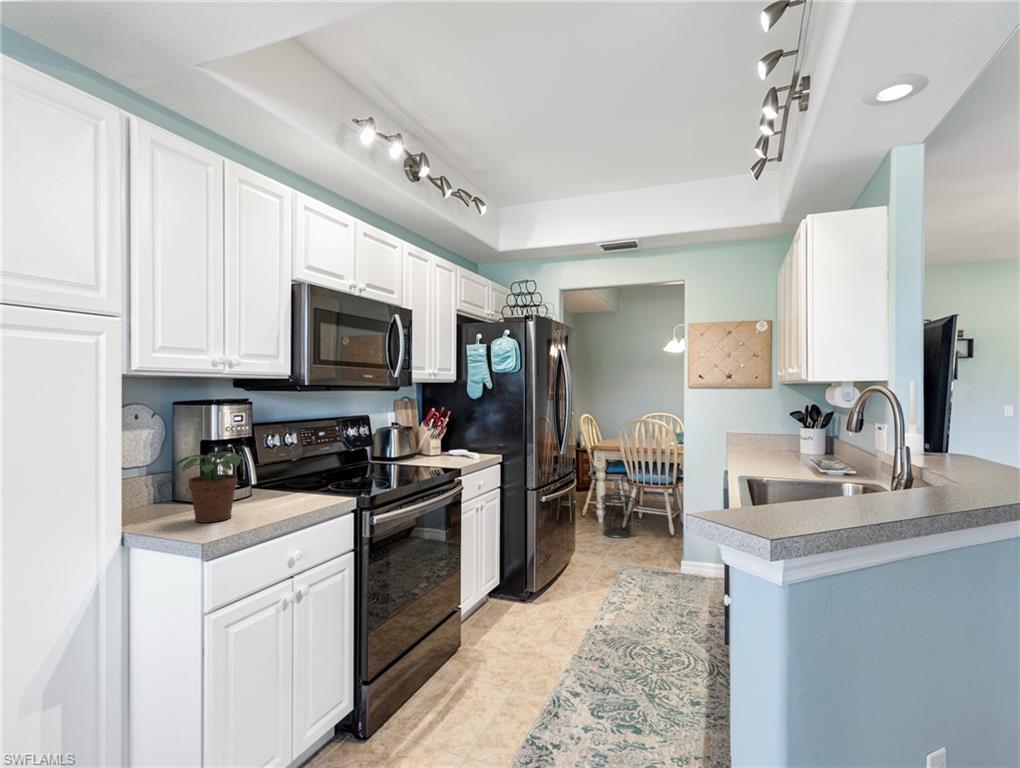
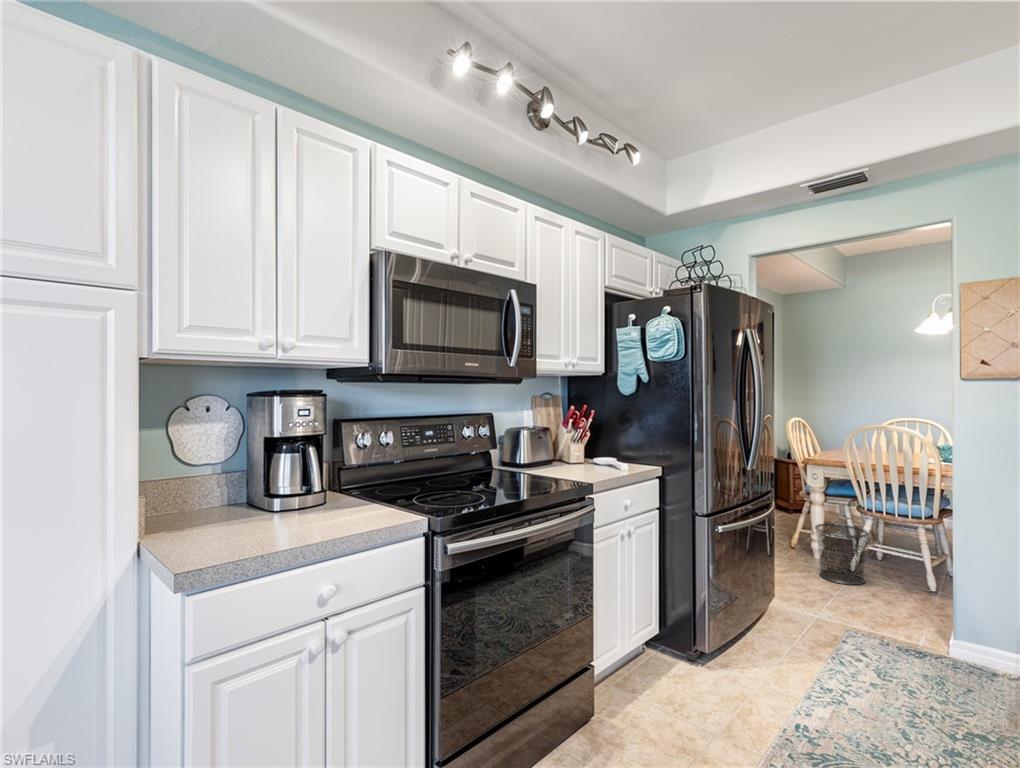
potted plant: present [174,452,246,523] -> none [188,452,280,538]

